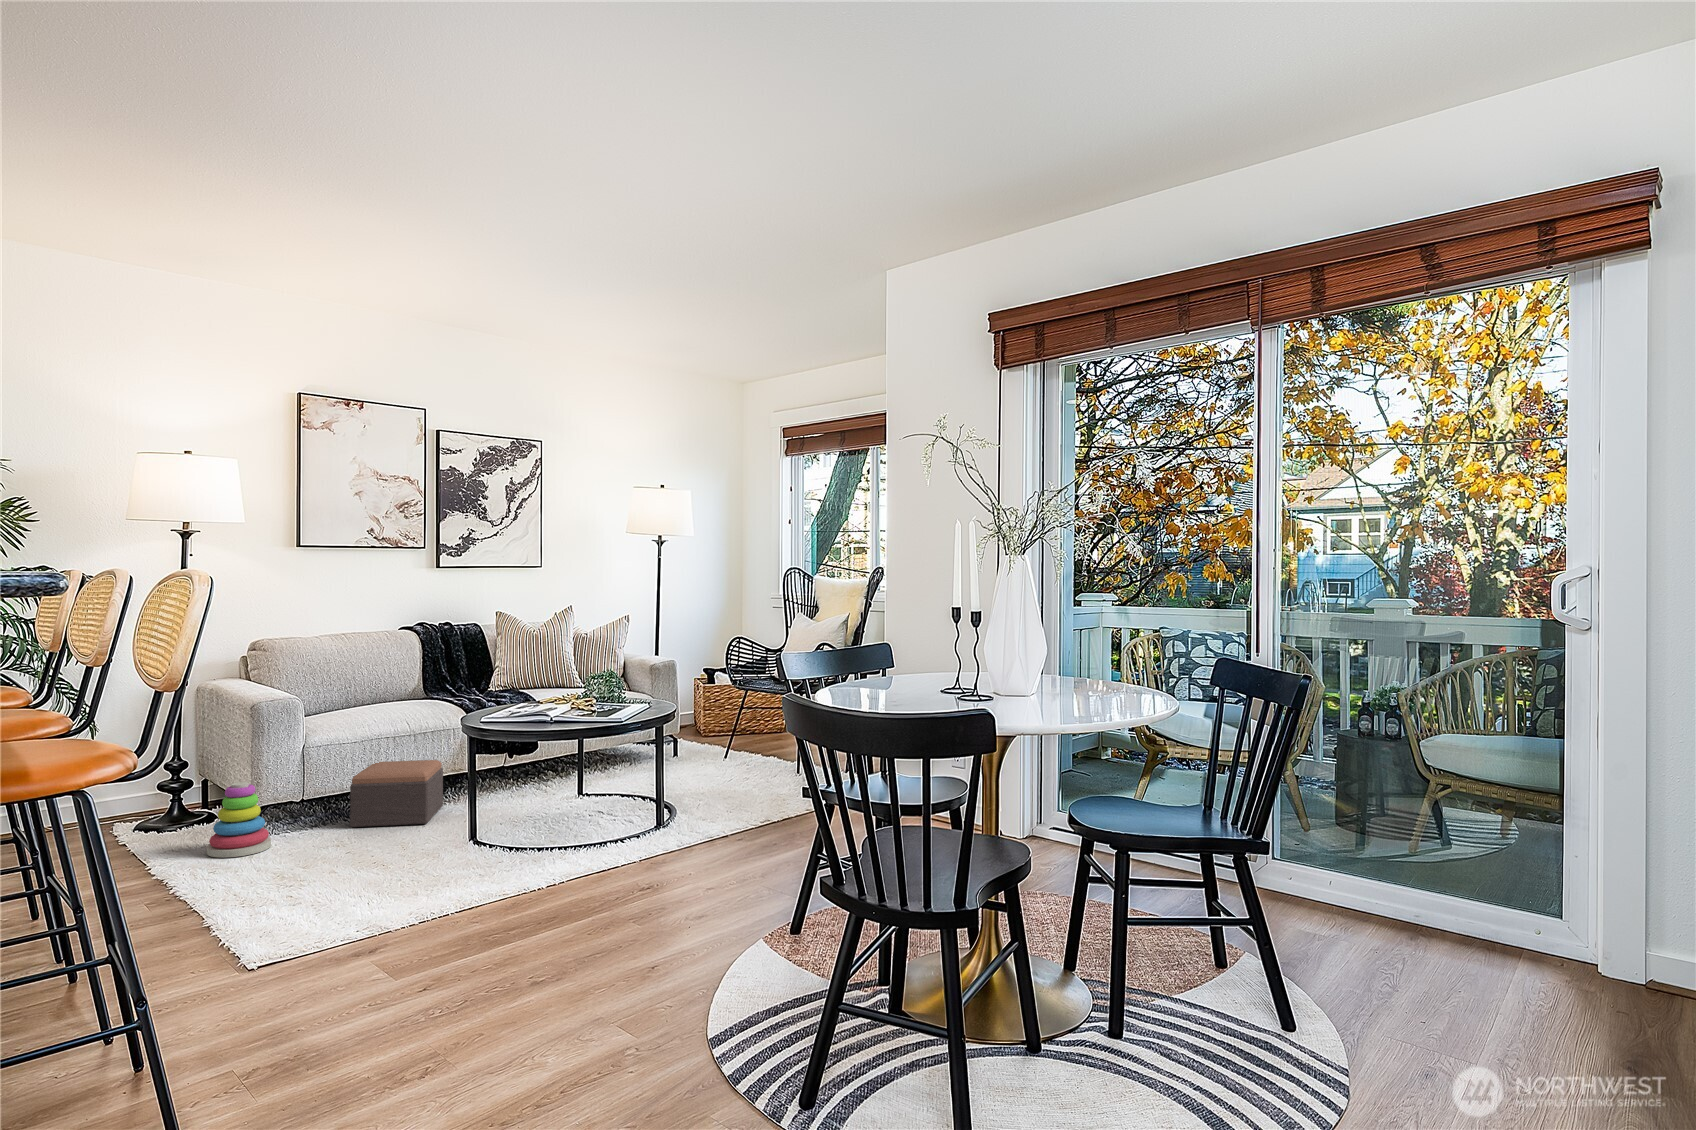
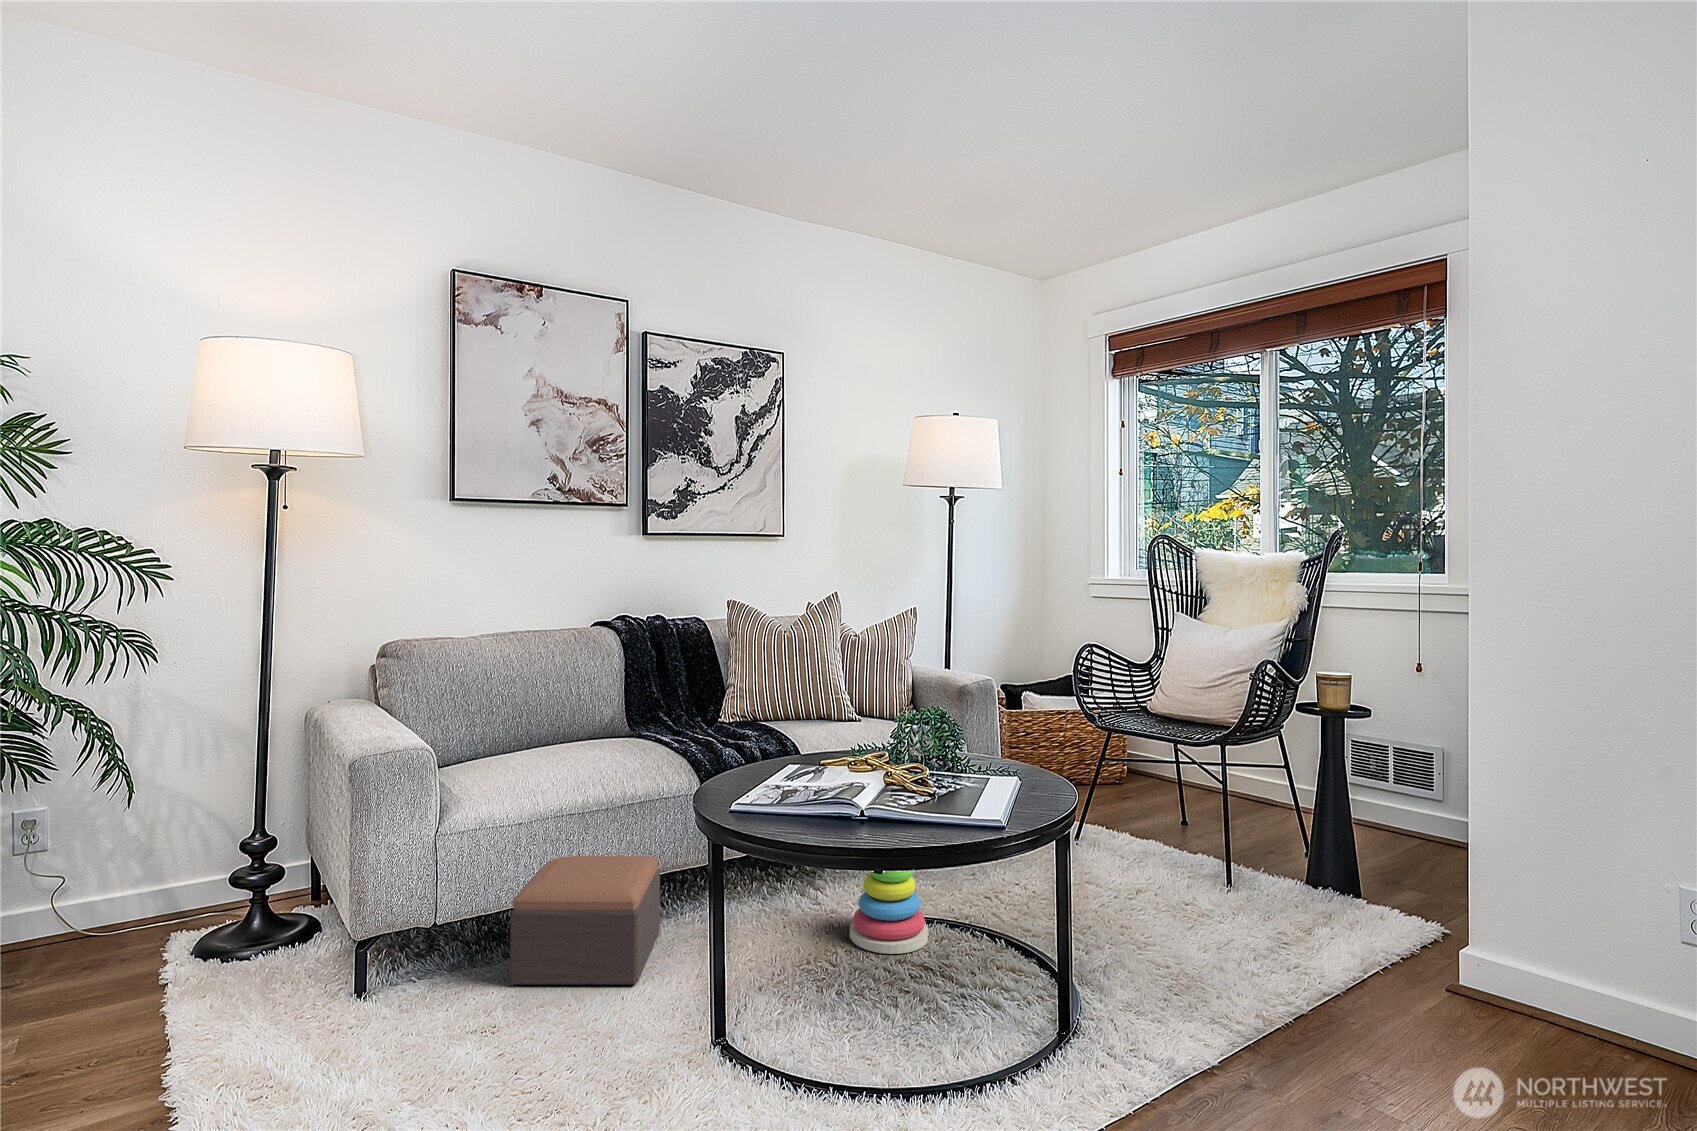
stacking toy: present [207,782,271,857] -> present [850,871,928,954]

